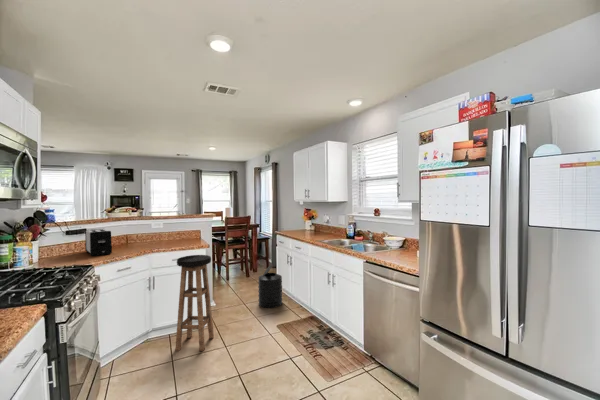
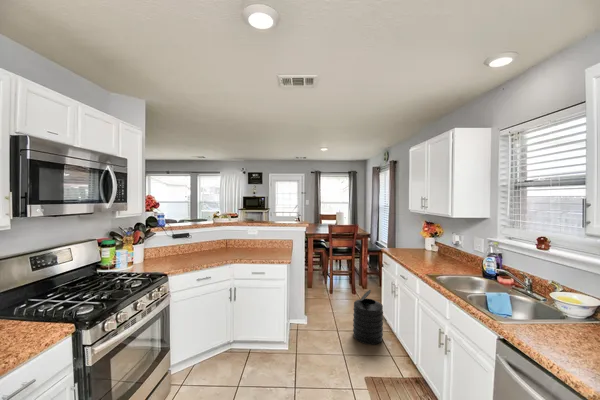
toaster: present [85,229,112,256] -> none [180,234,201,262]
bar stool: present [175,255,214,351] -> none [245,272,288,388]

